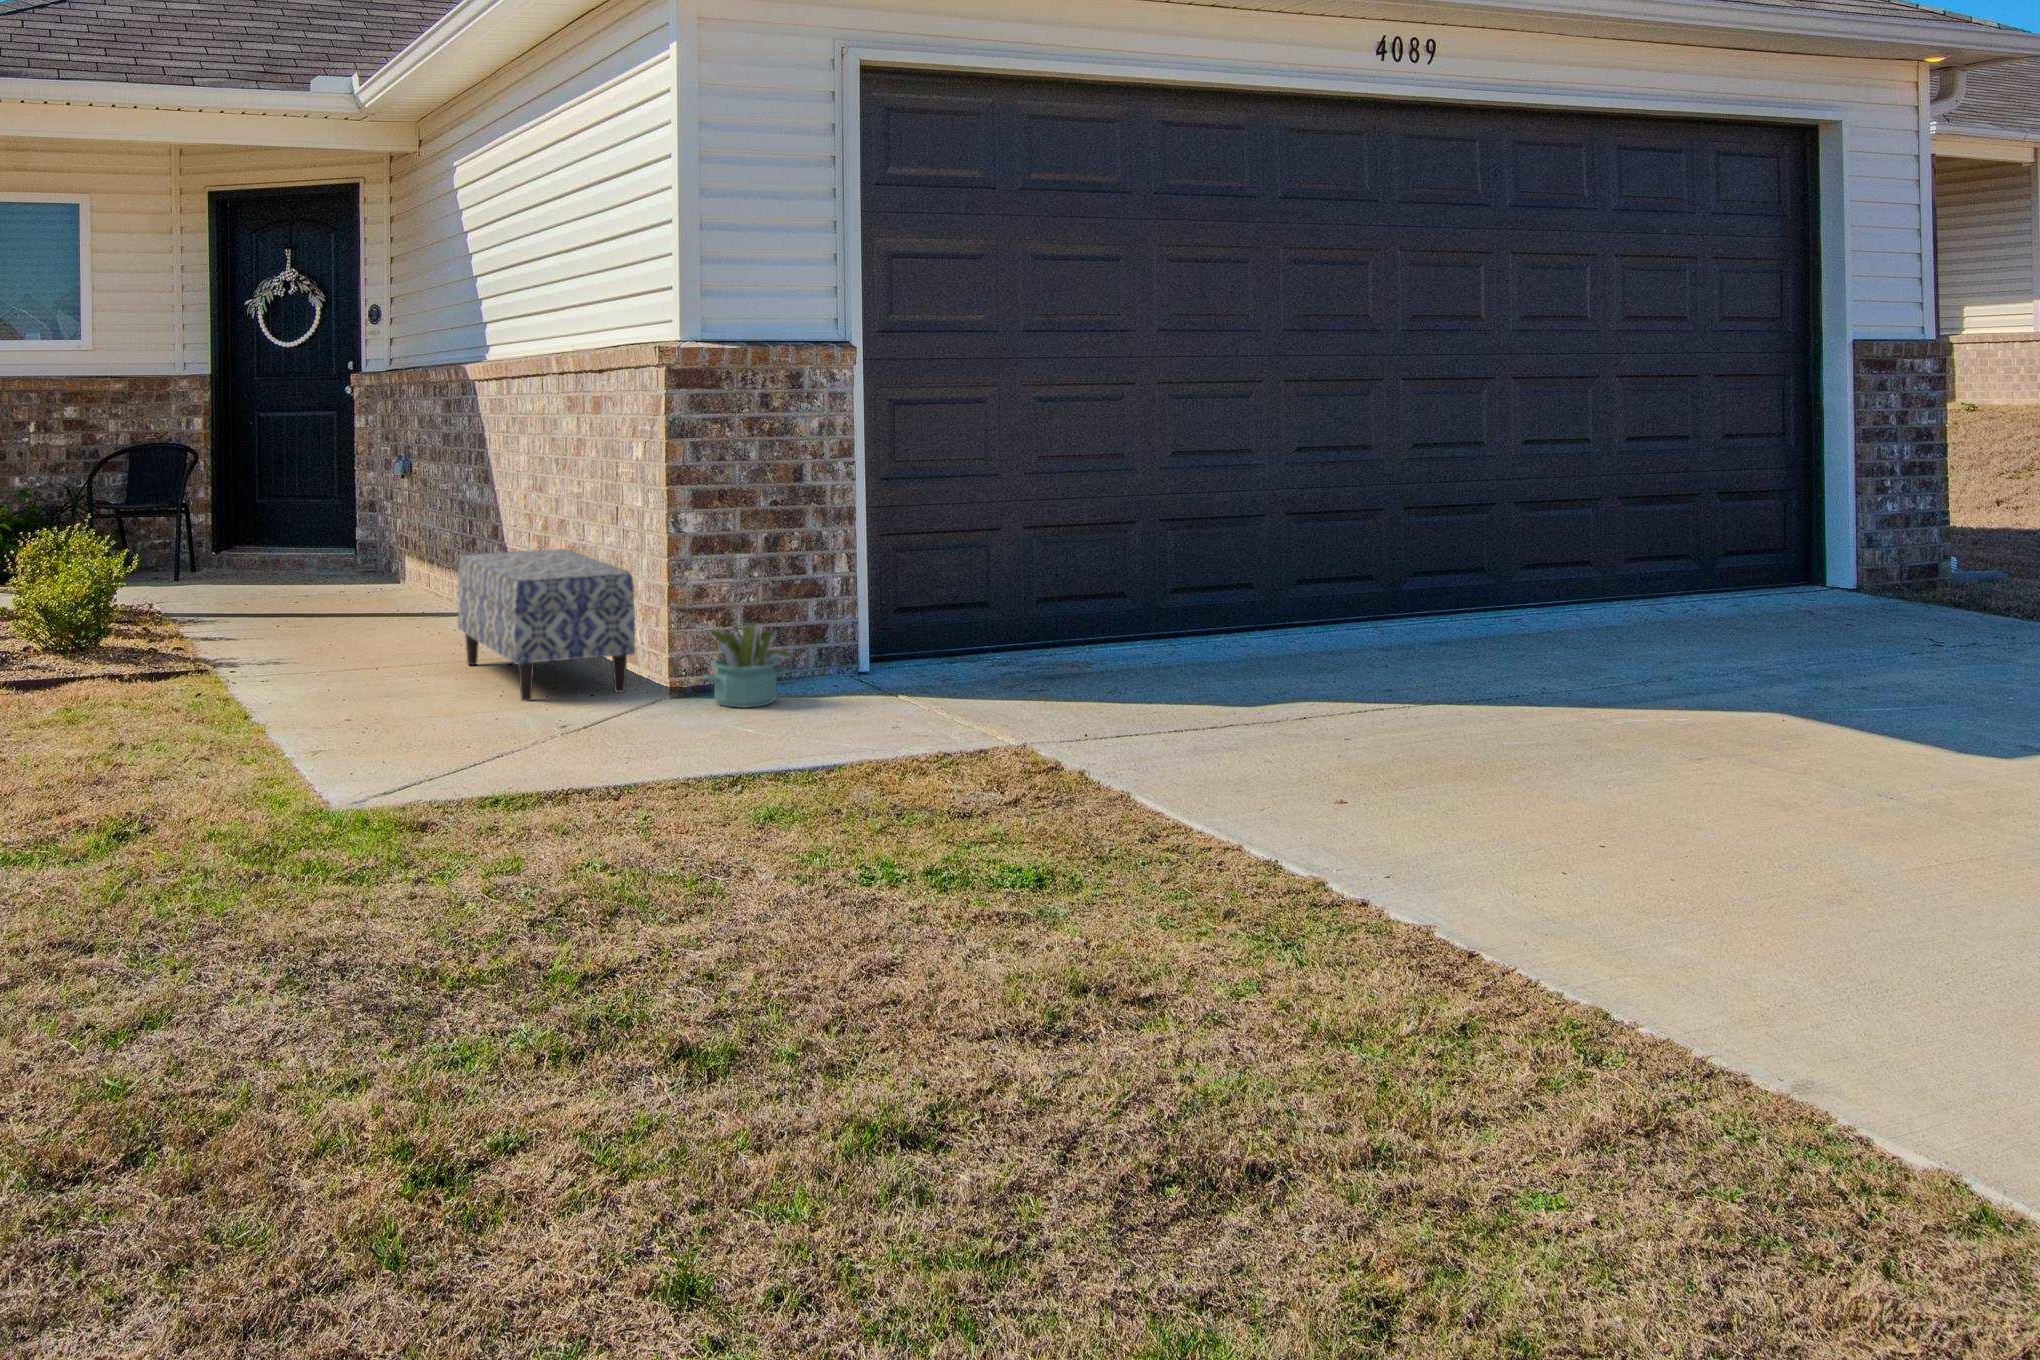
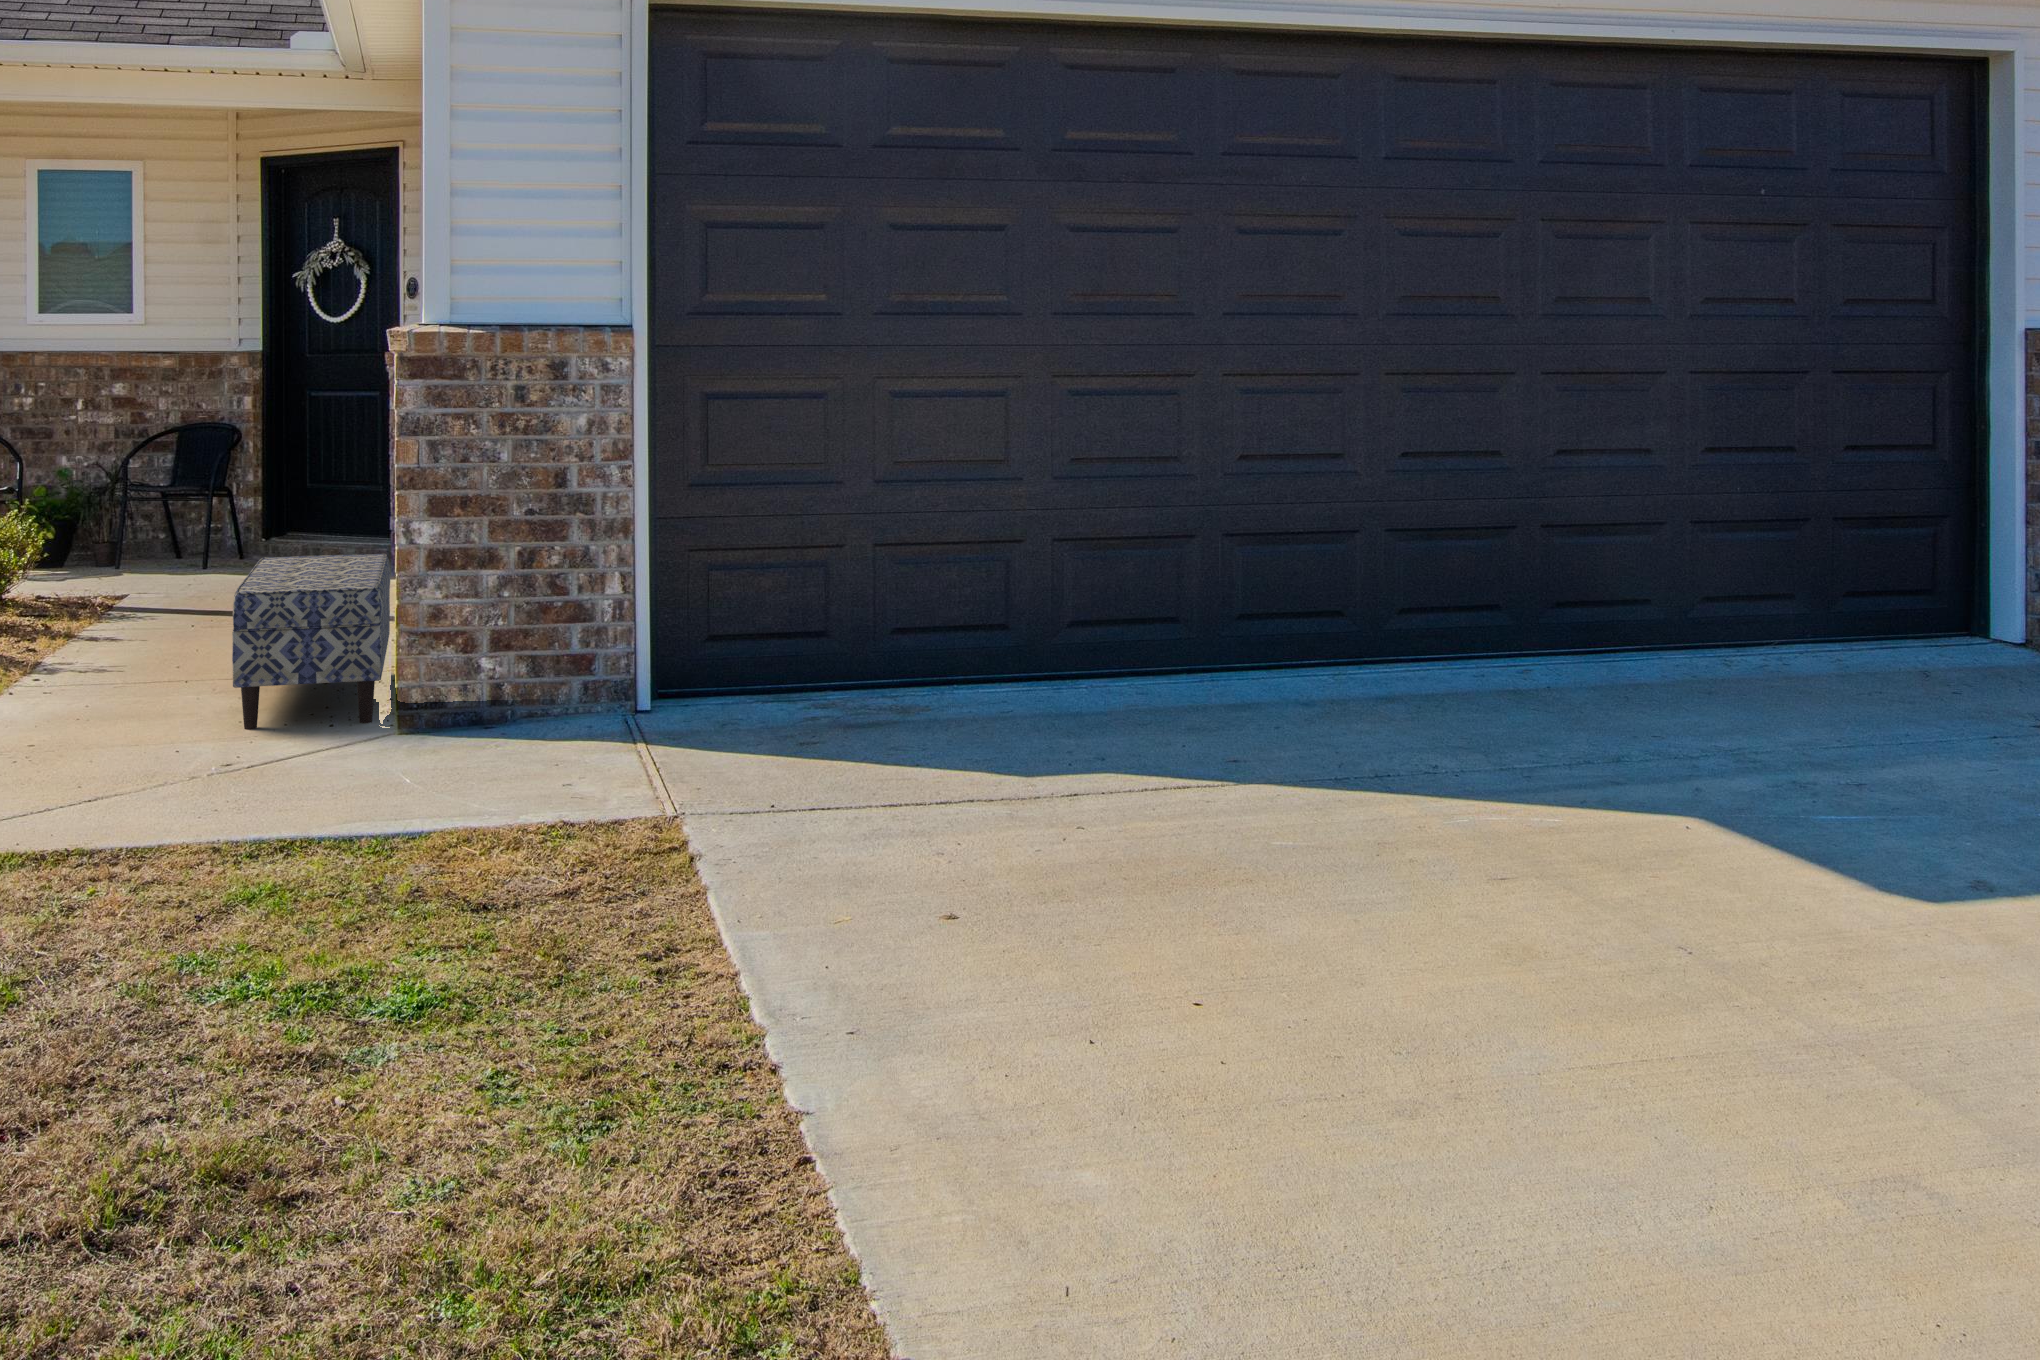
decorative plant: present [704,623,793,708] -> none [419,652,532,751]

